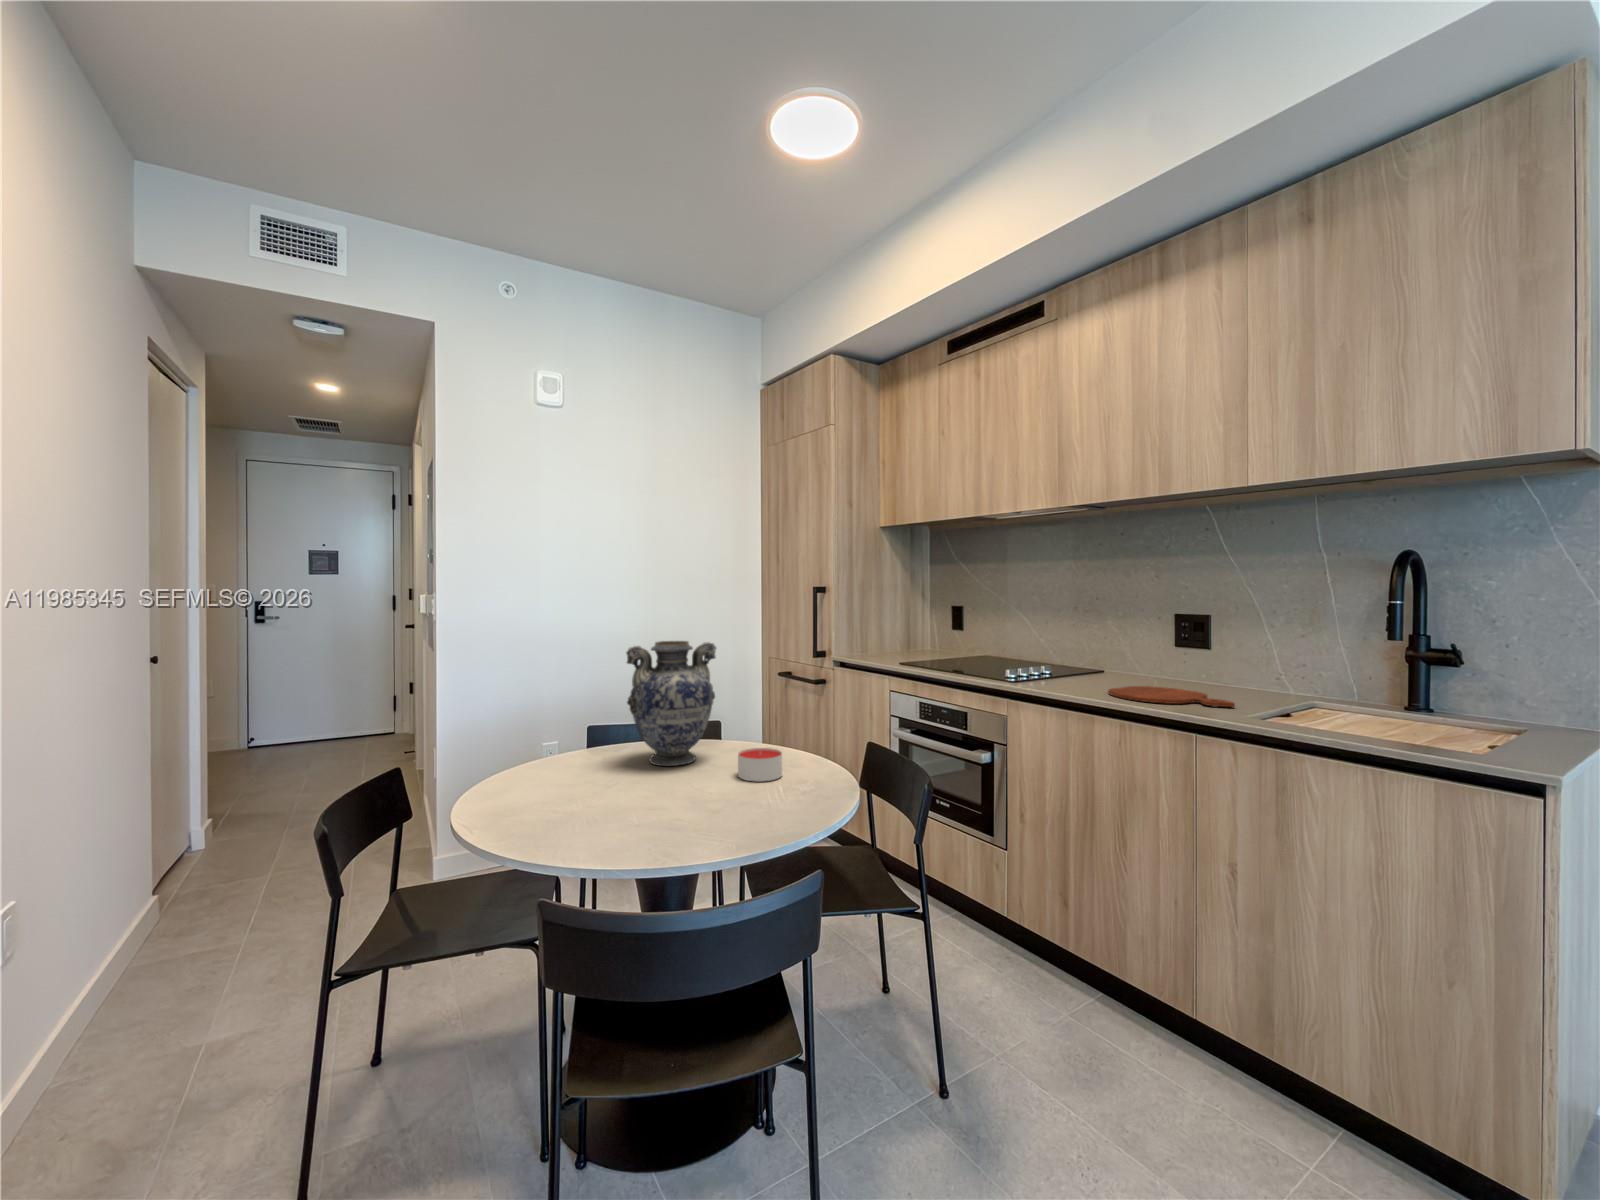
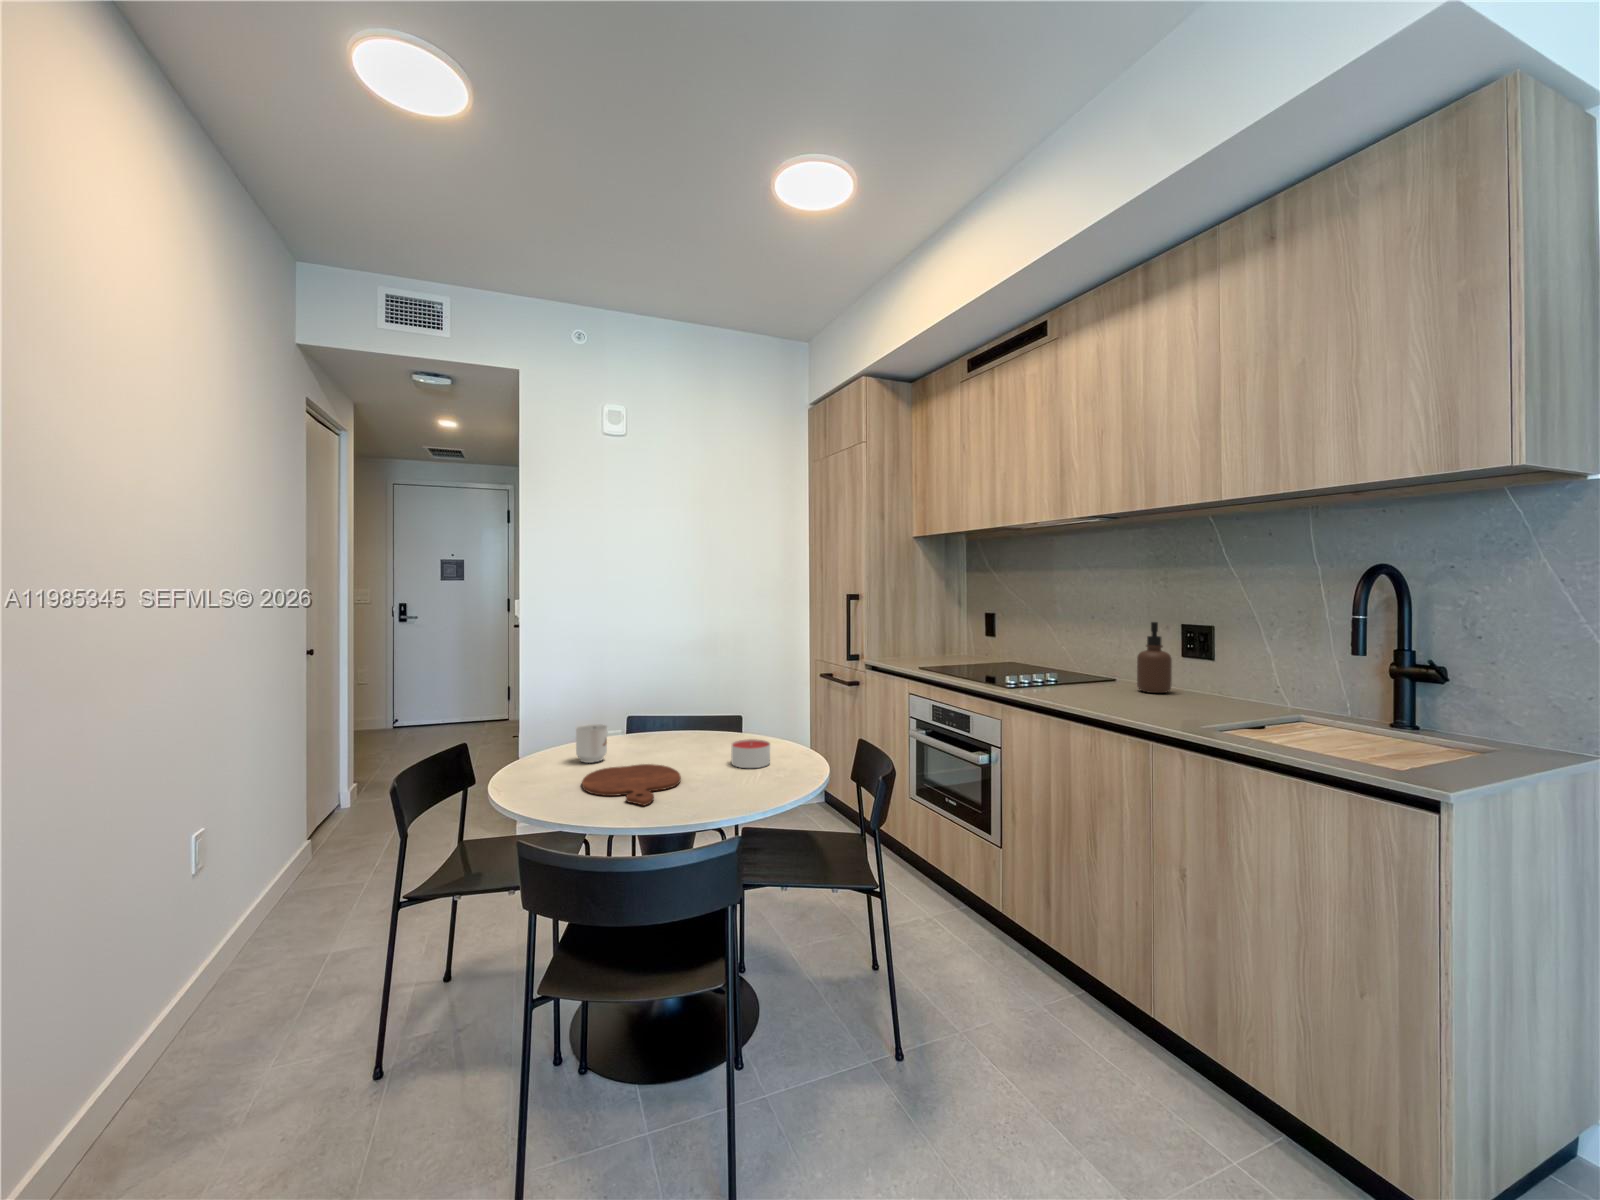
soap dispenser: none [1137,612,1172,684] -> present [1137,622,1172,693]
vase: present [626,641,716,766] -> none [644,644,724,752]
cutting board: present [1108,686,1235,707] -> present [582,764,681,805]
mug: none [549,737,588,784] -> present [576,724,607,763]

